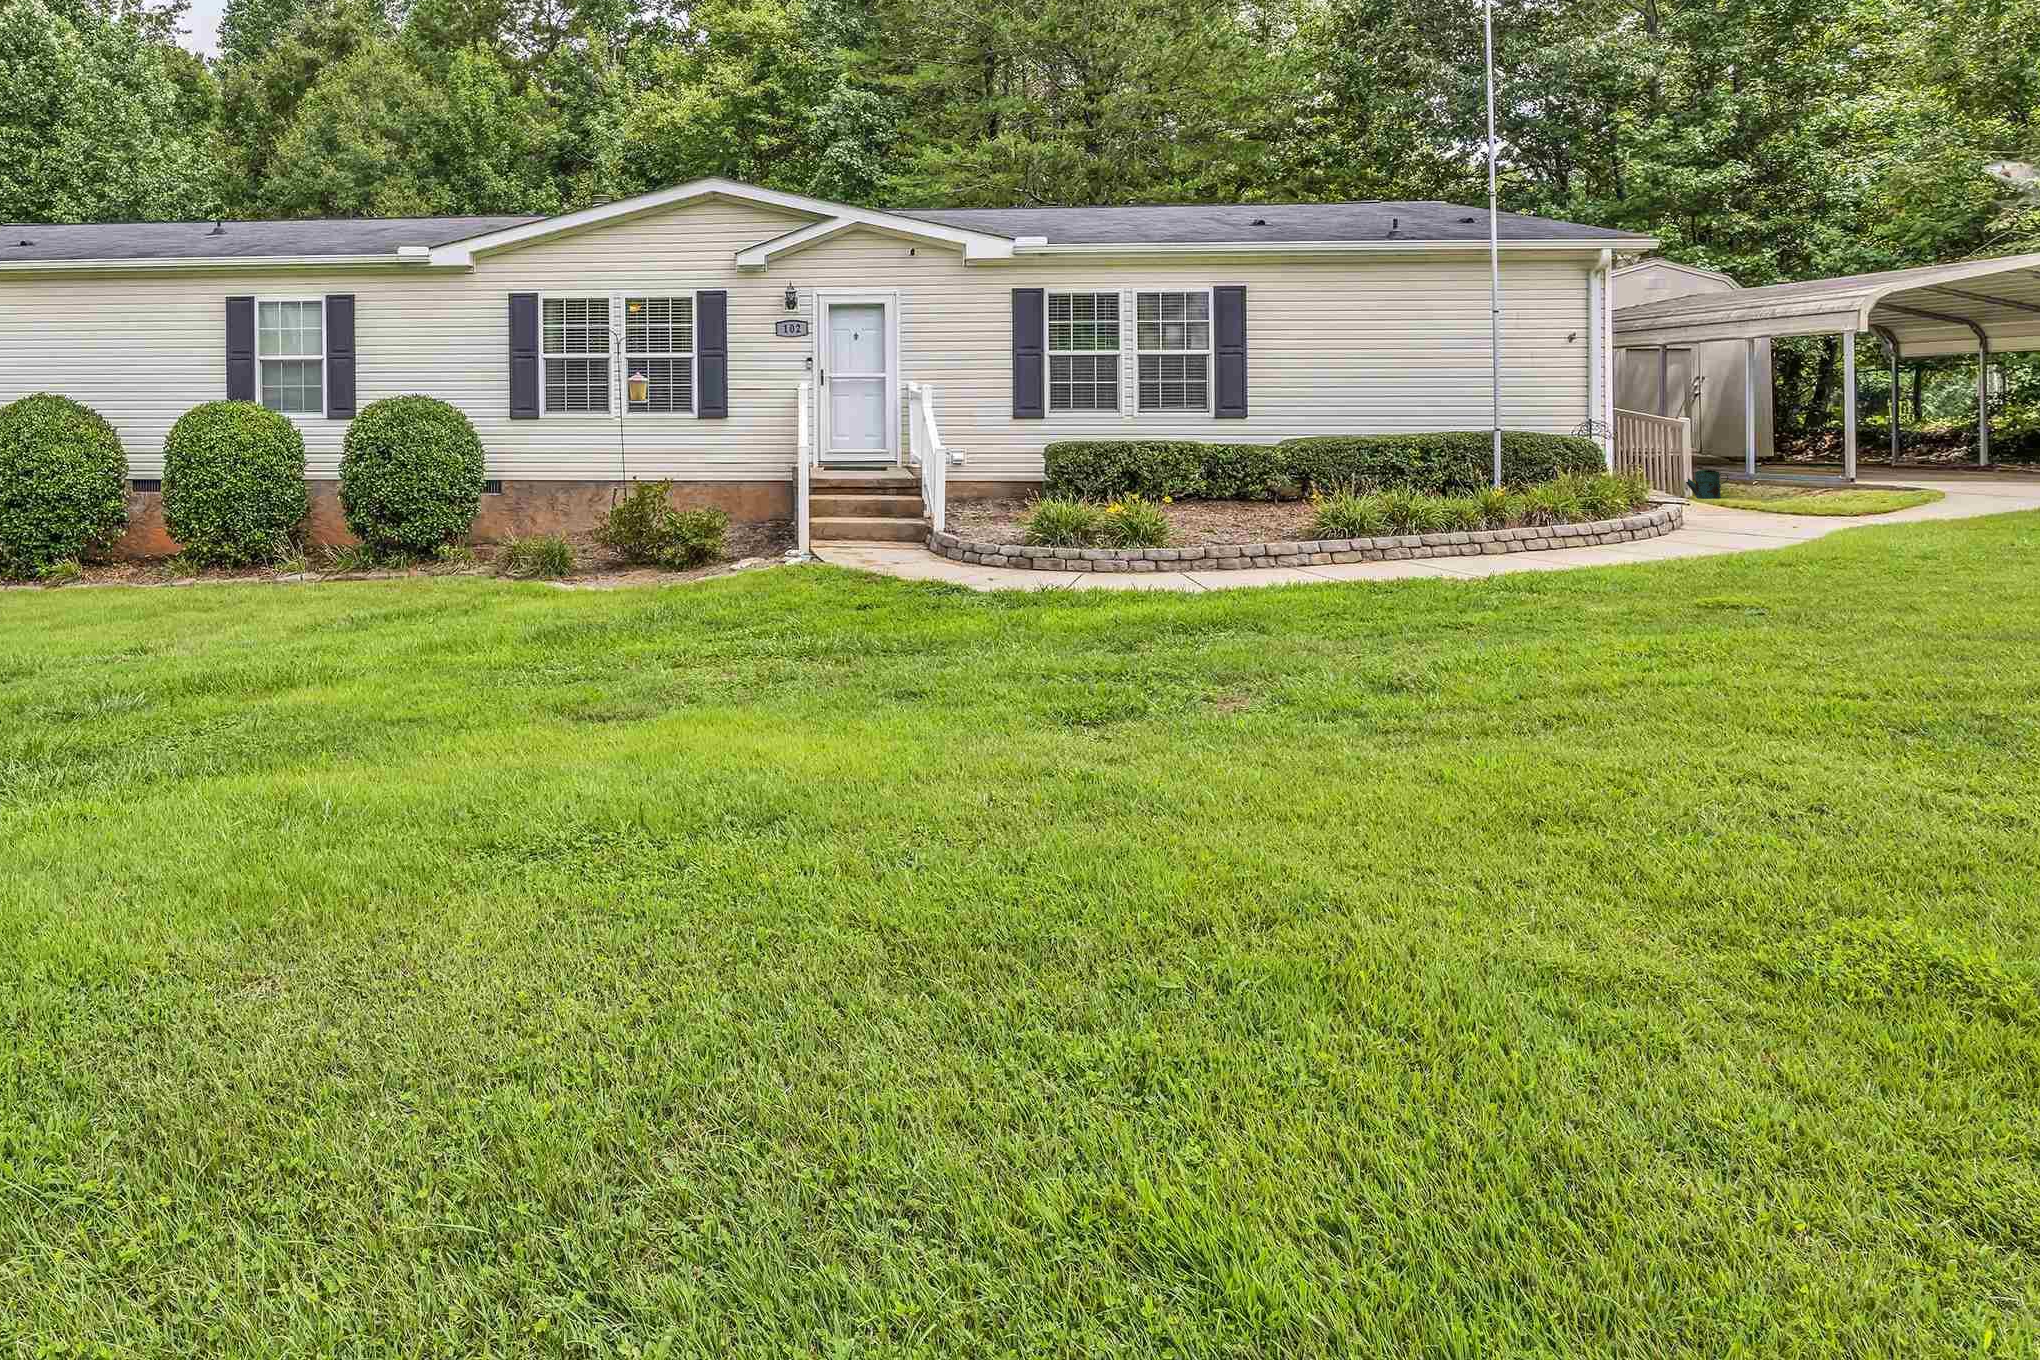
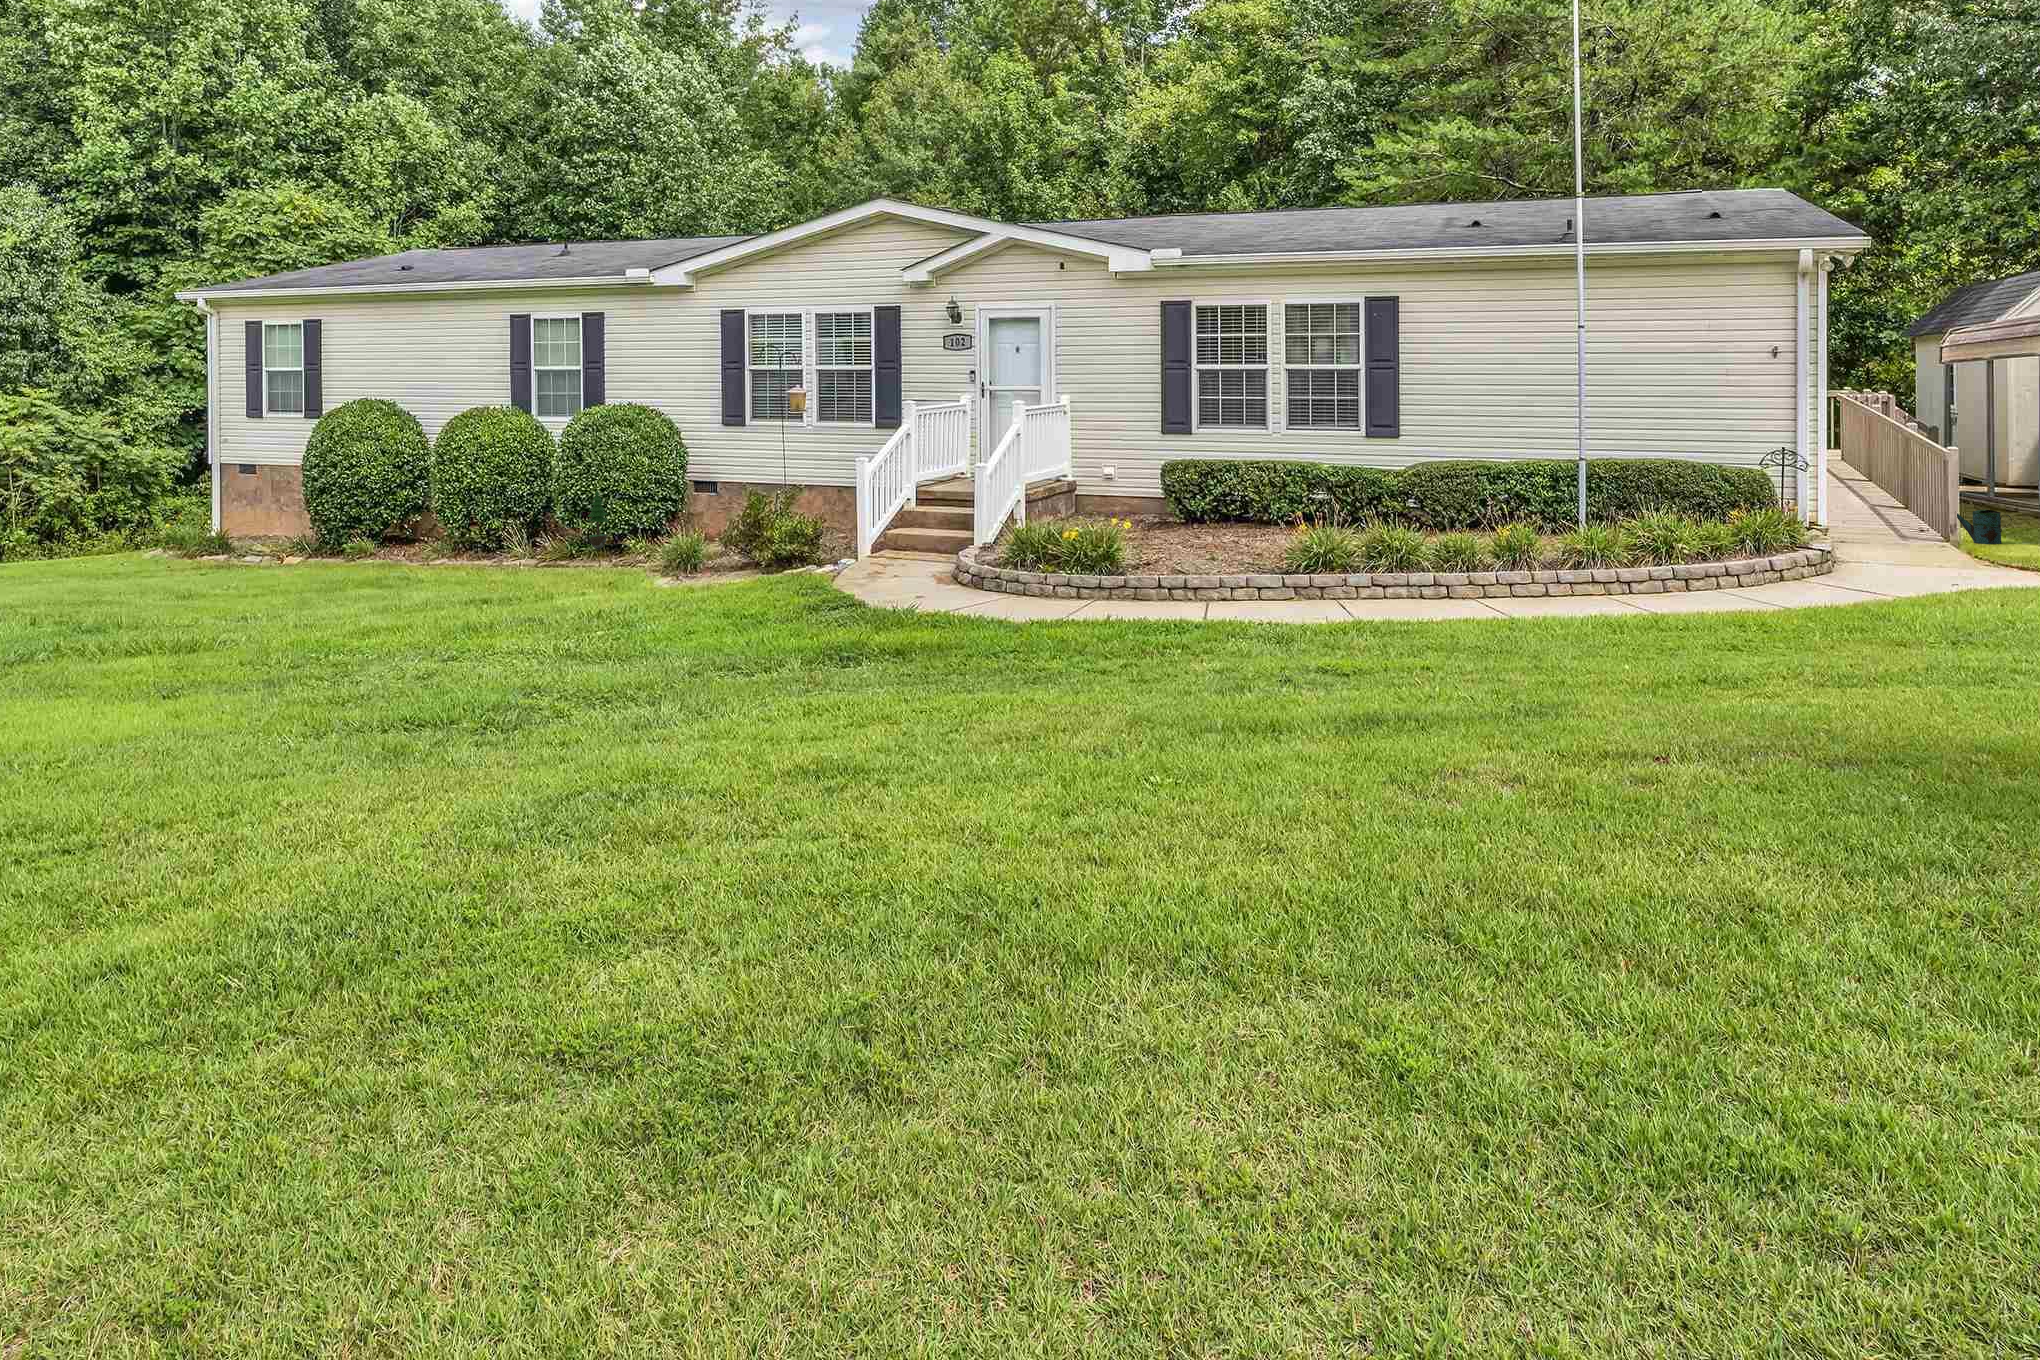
potted tree: none [410,503,436,576] -> present [587,490,609,550]

